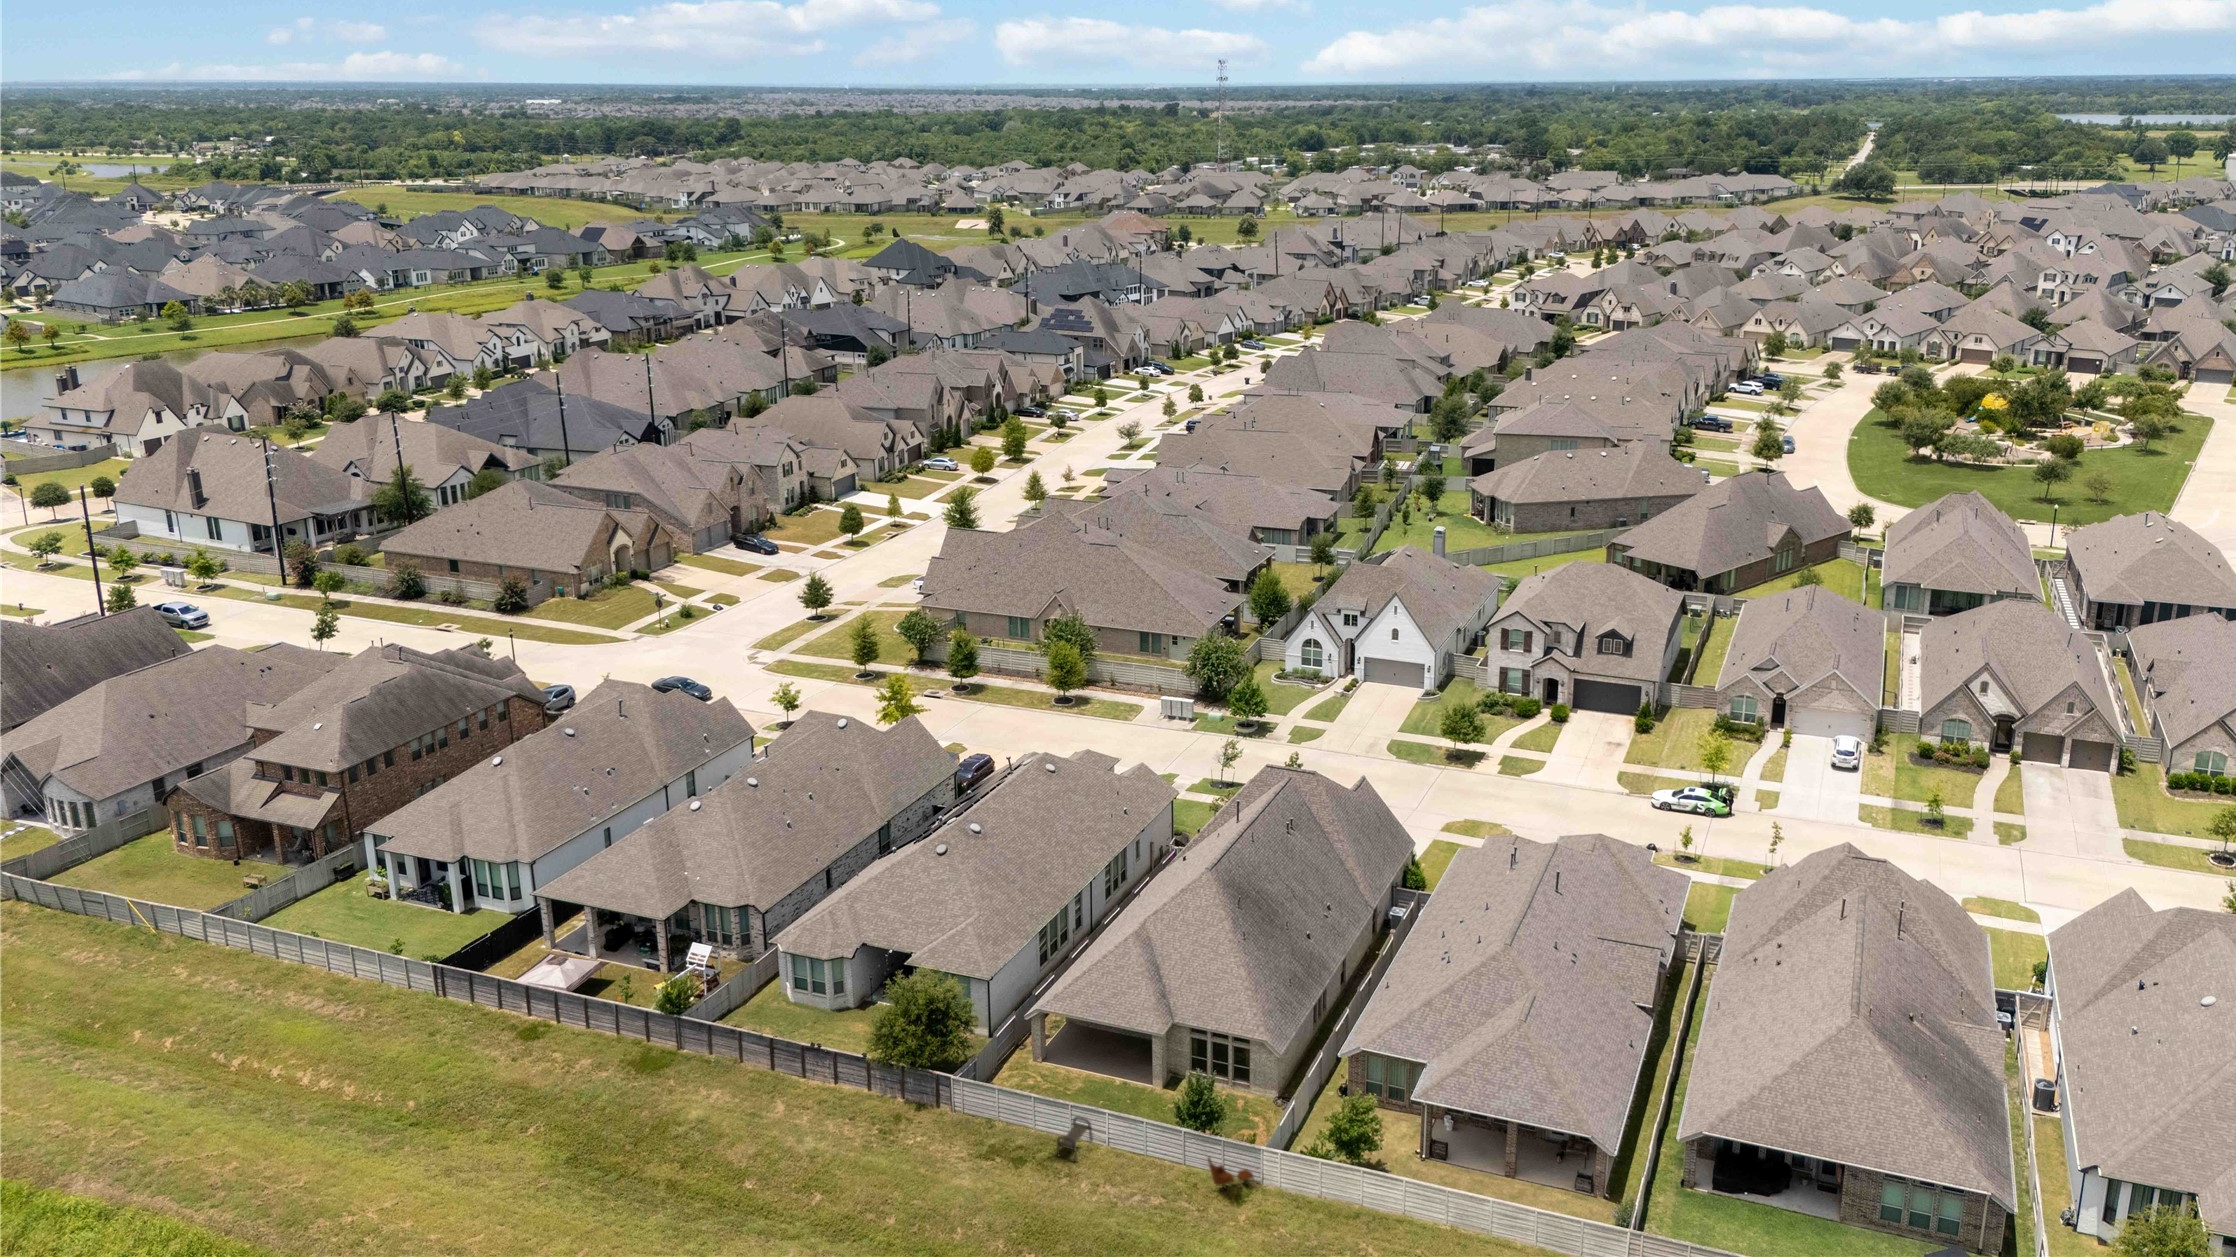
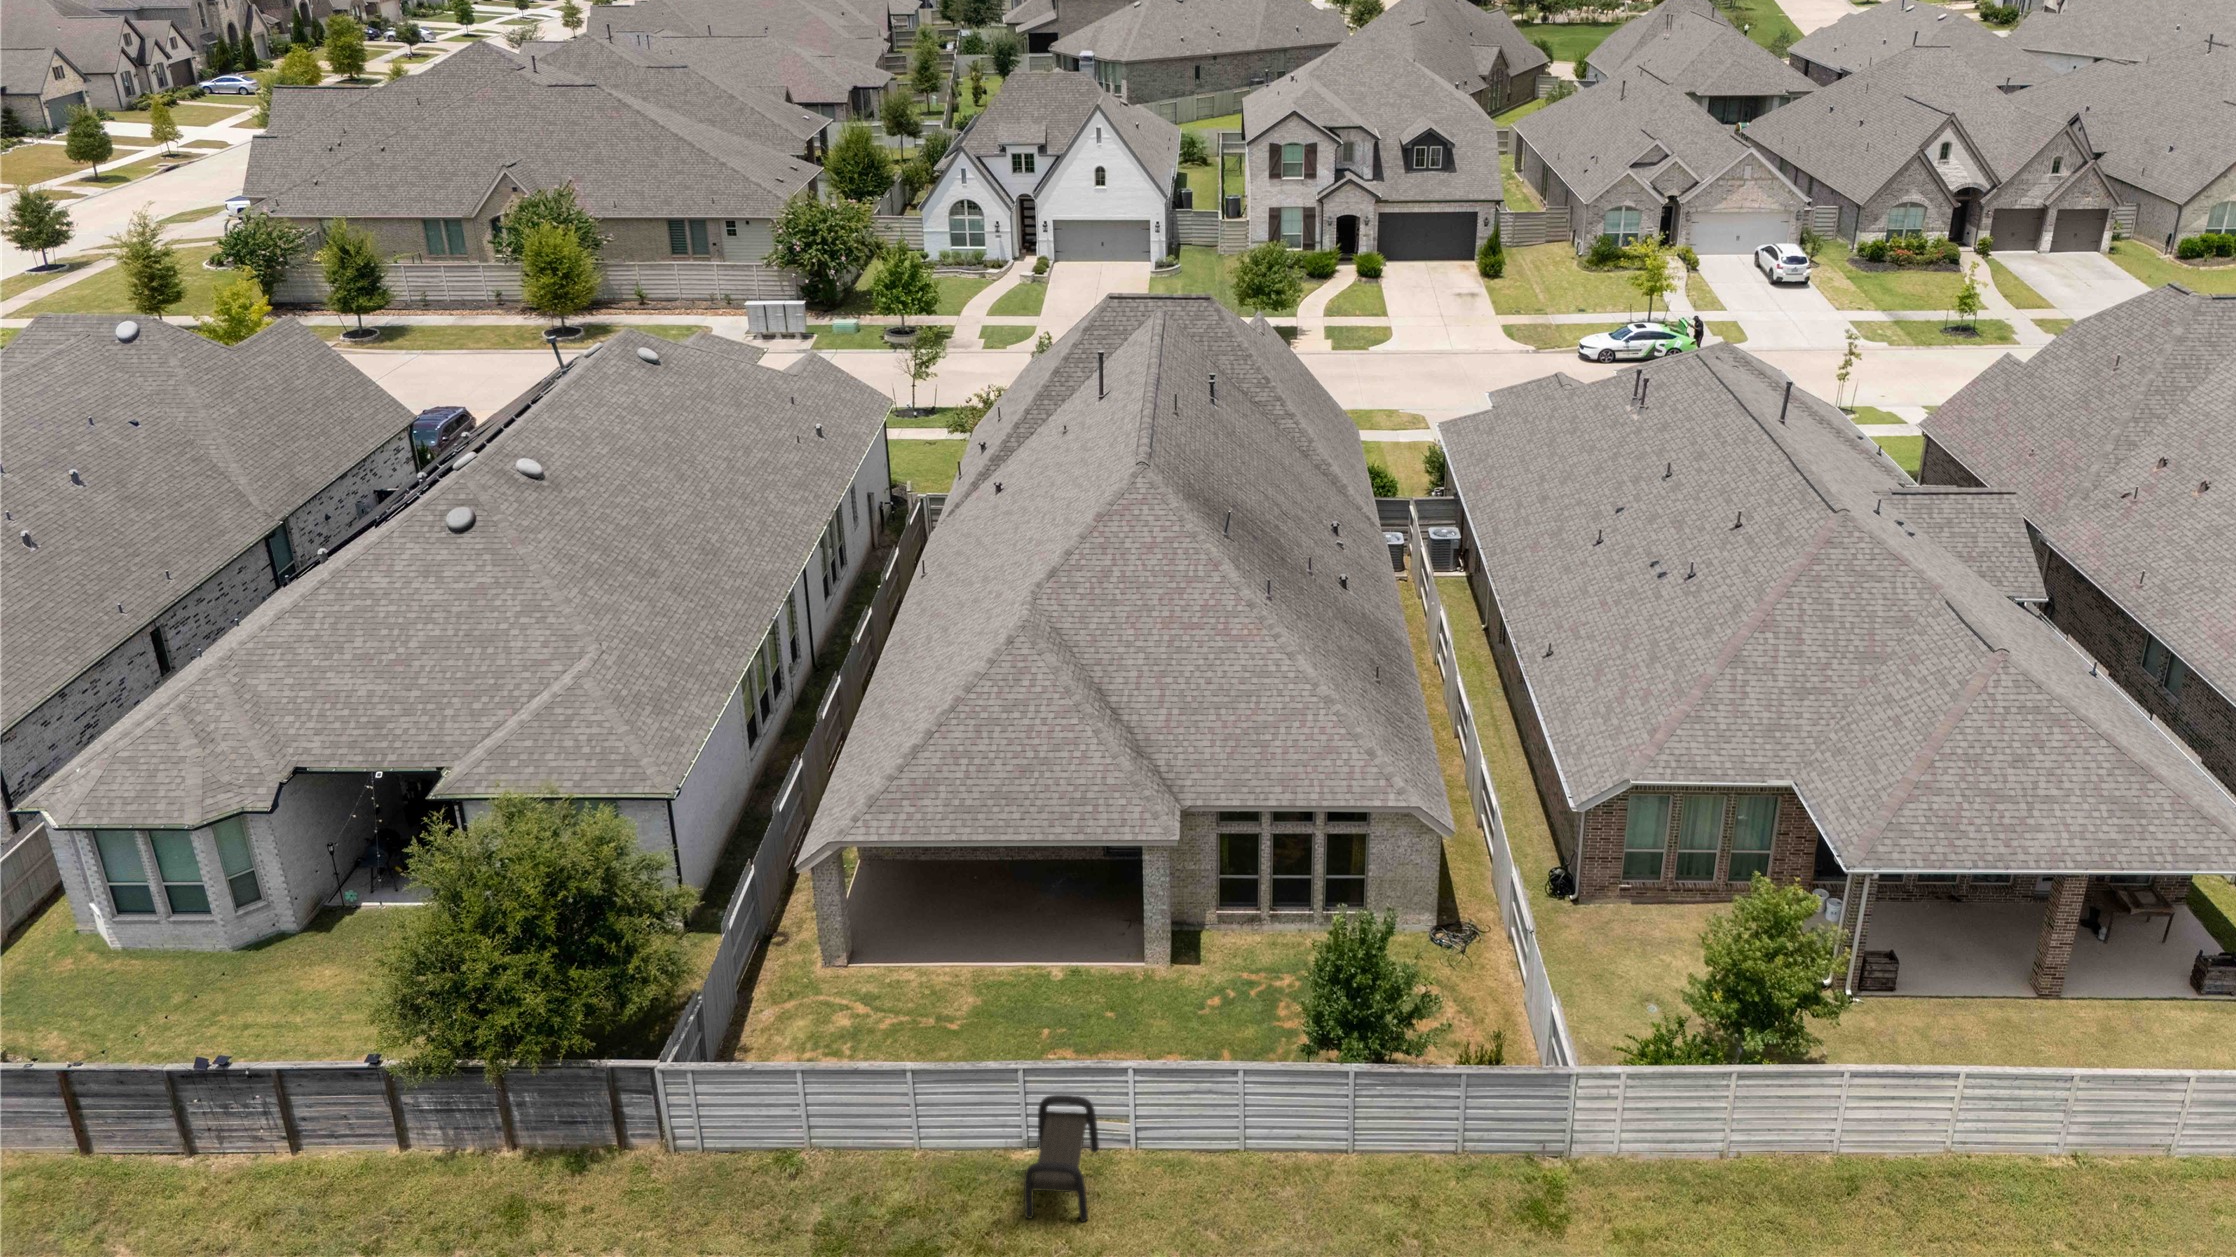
lounge chair: present [1208,1157,1253,1189] -> none [1474,1126,1571,1214]

